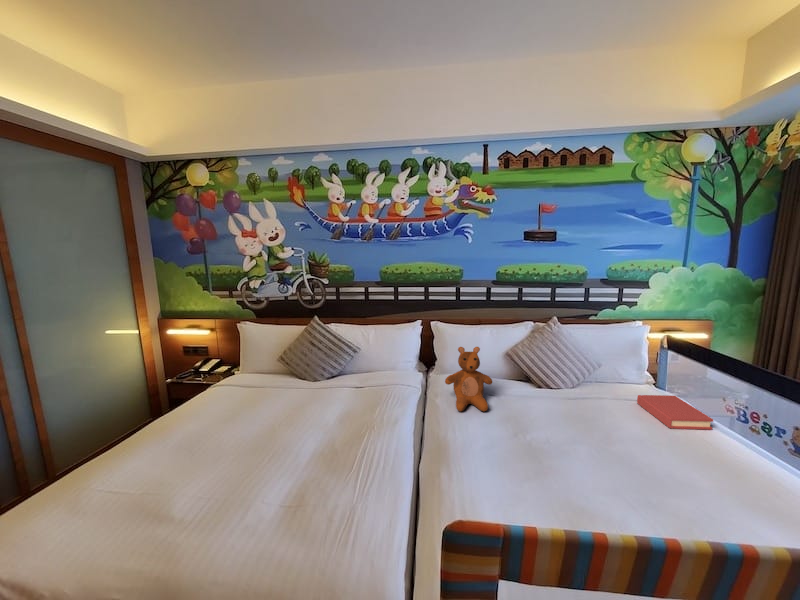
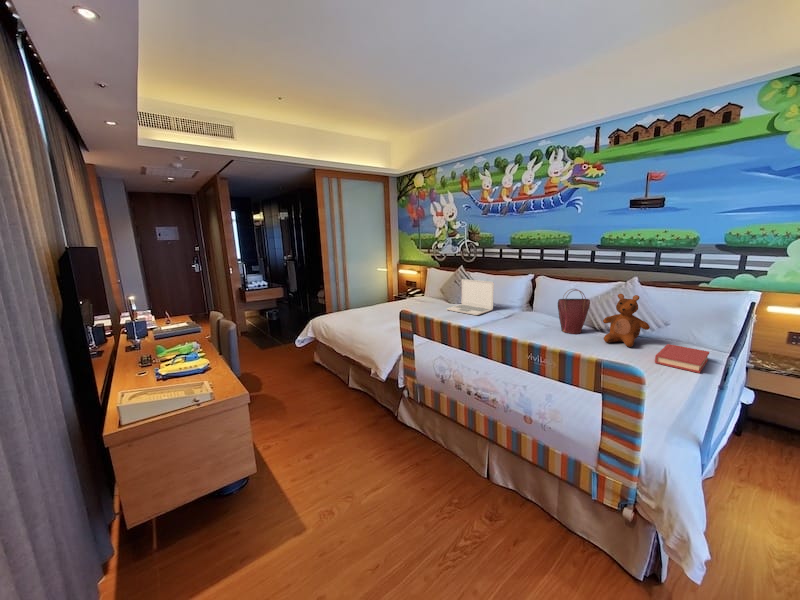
laptop: none [329,342,394,404] -> present [447,279,494,315]
handbag: none [516,343,542,404] -> present [558,289,590,334]
teddy bear: present [445,347,492,411] -> present [603,294,650,347]

